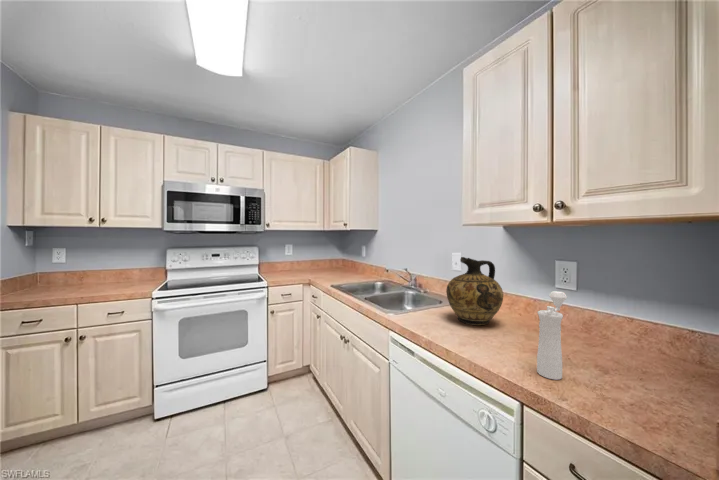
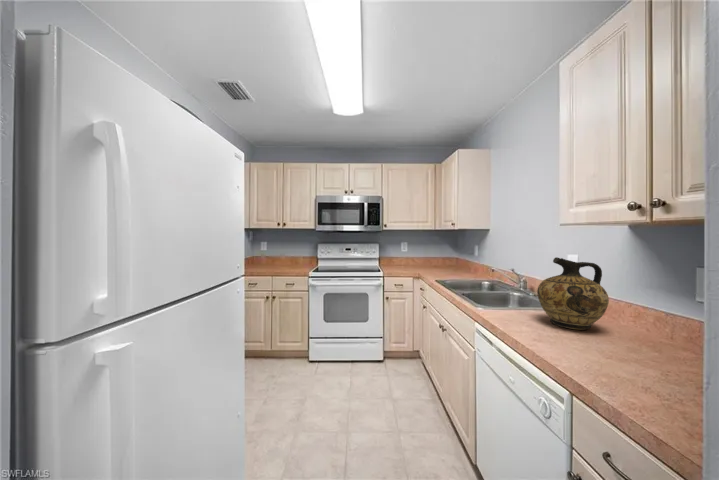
pepper mill: present [537,291,567,380] -> none [606,296,662,385]

